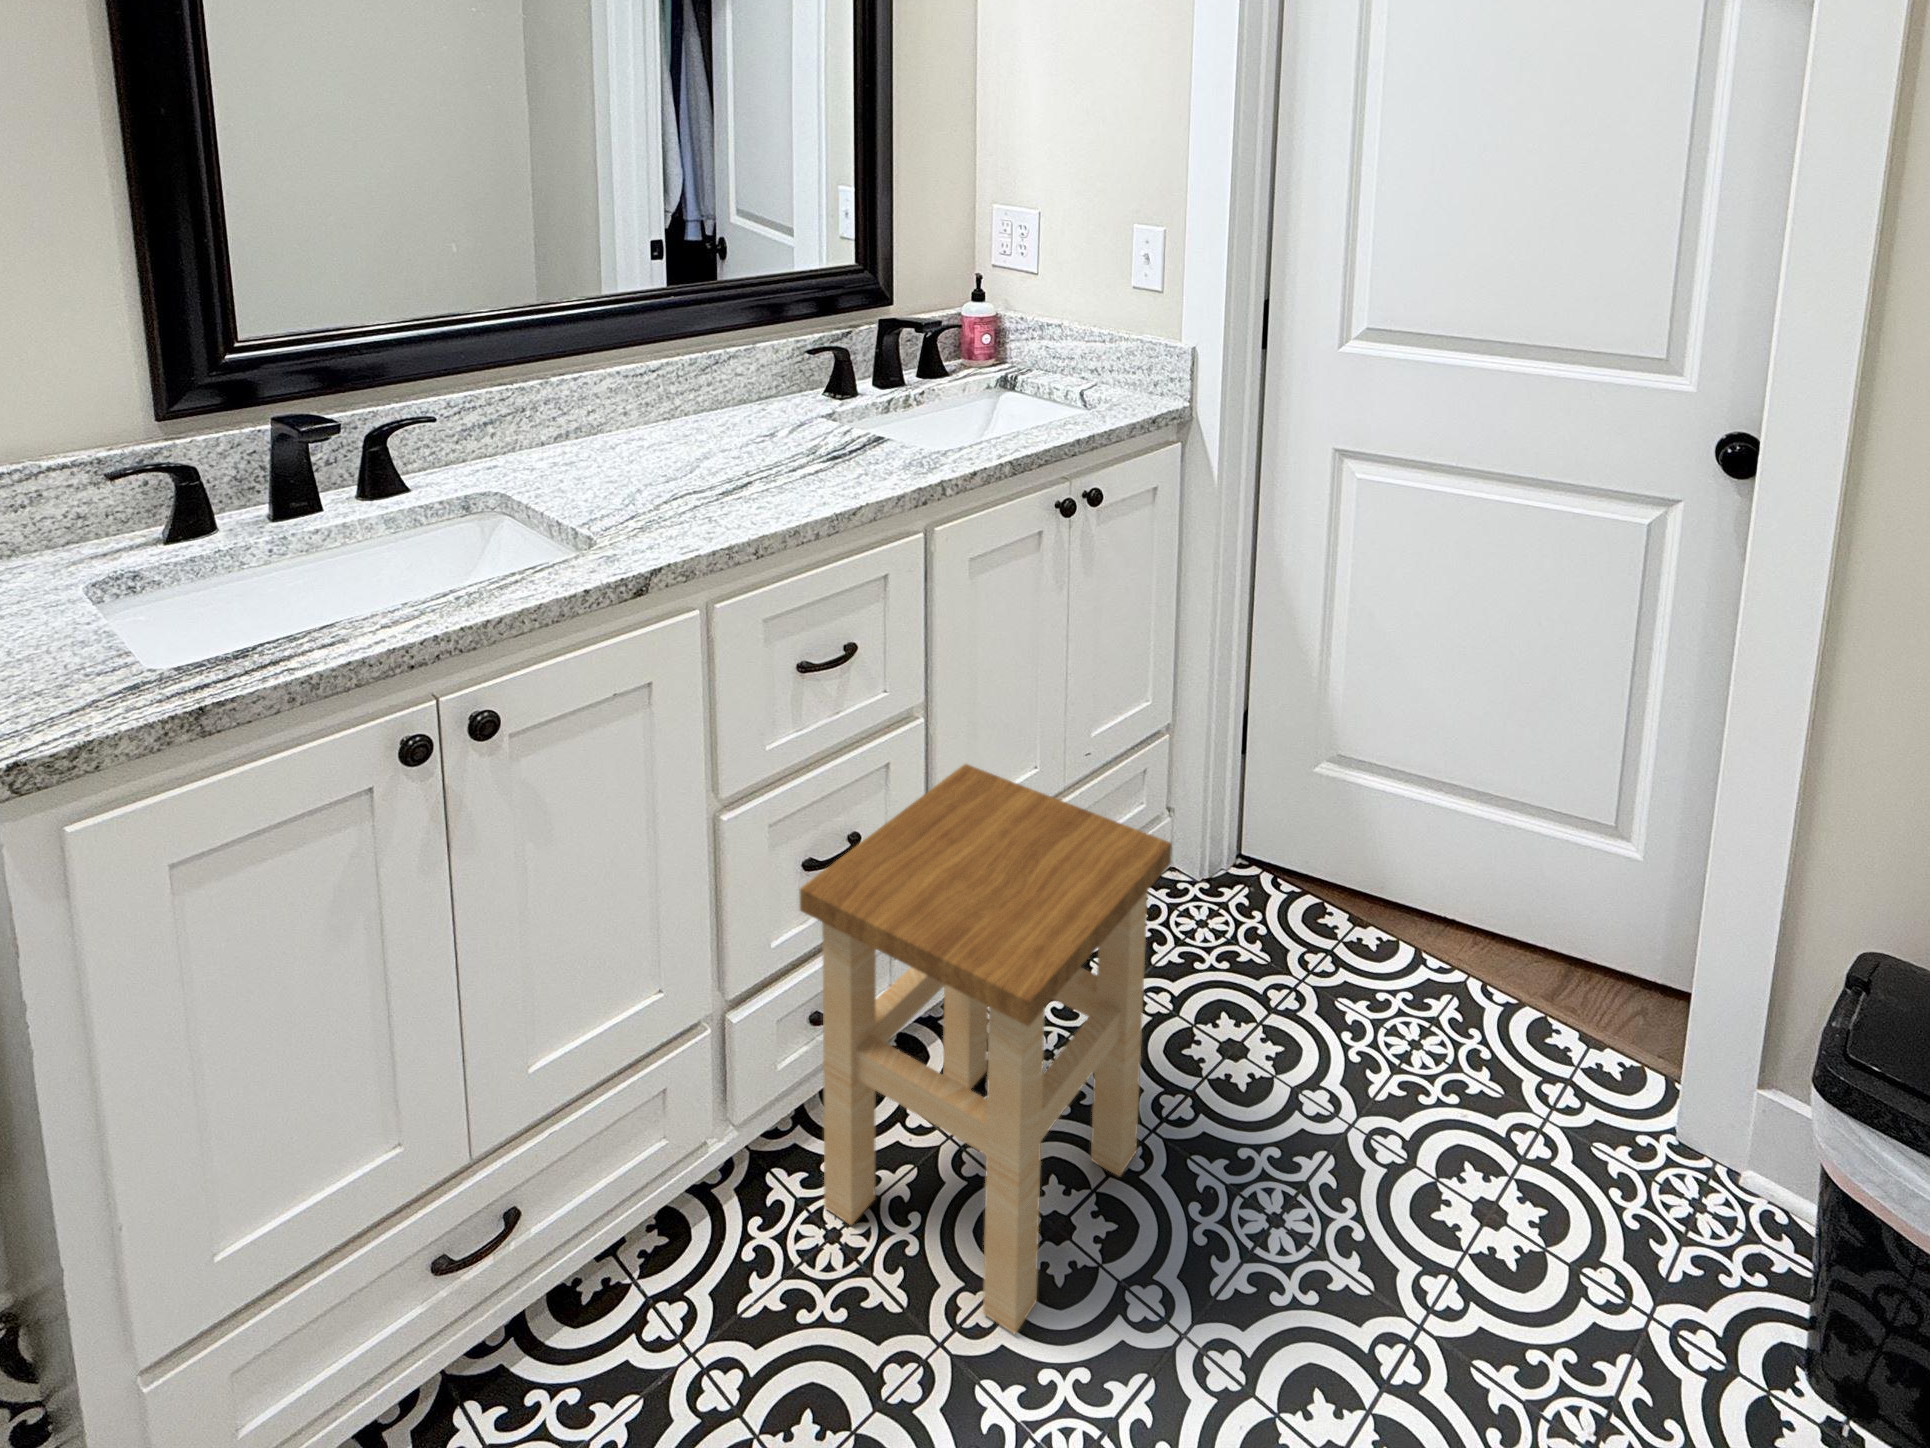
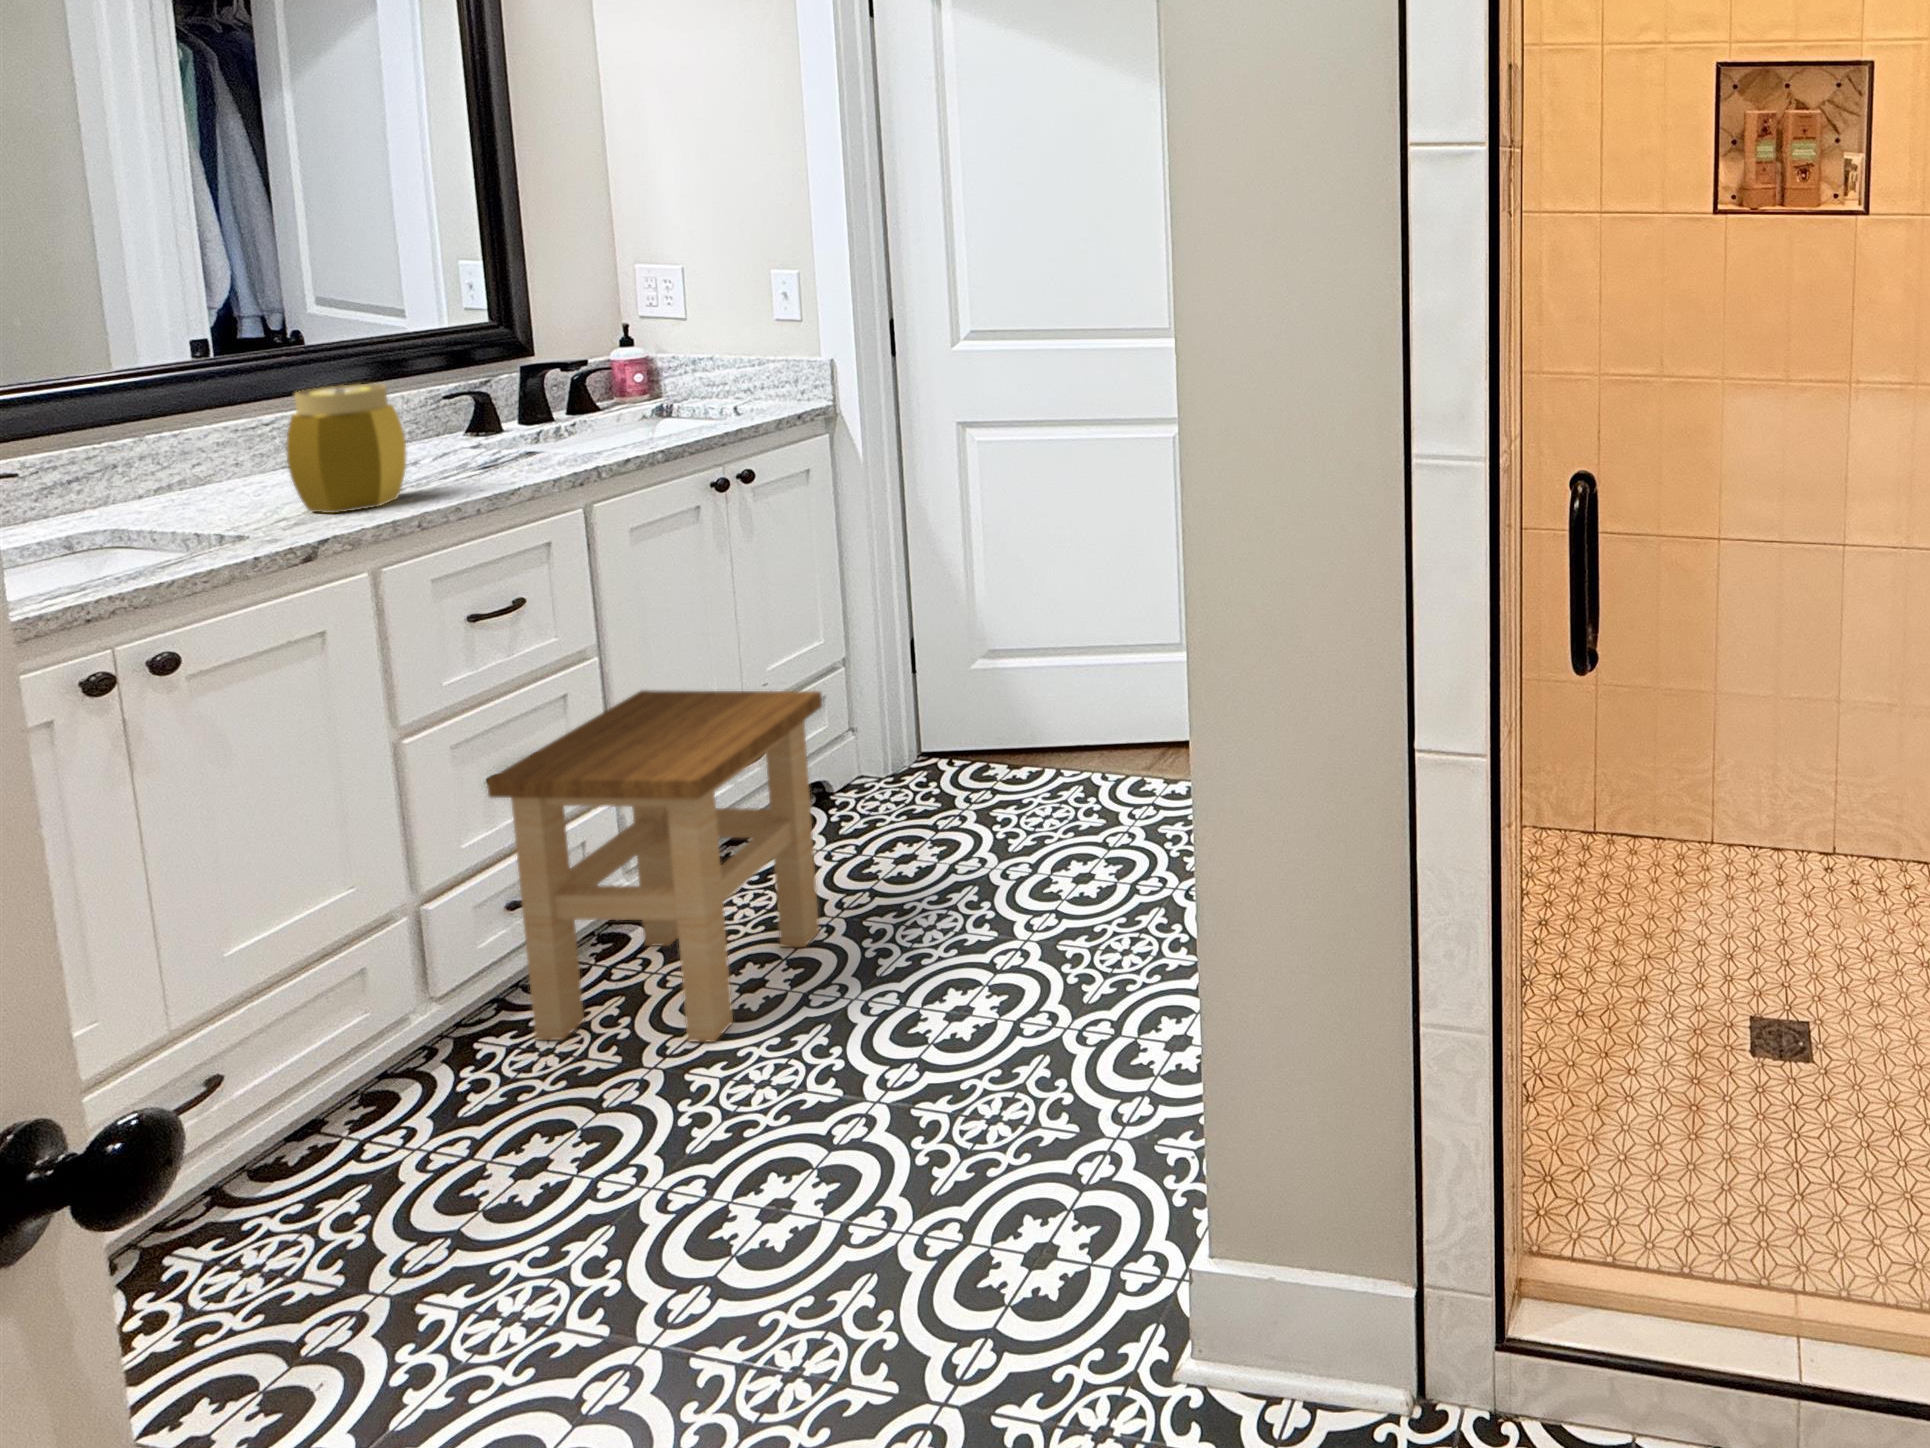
jar: none [643,355,755,518] -> present [286,384,406,513]

